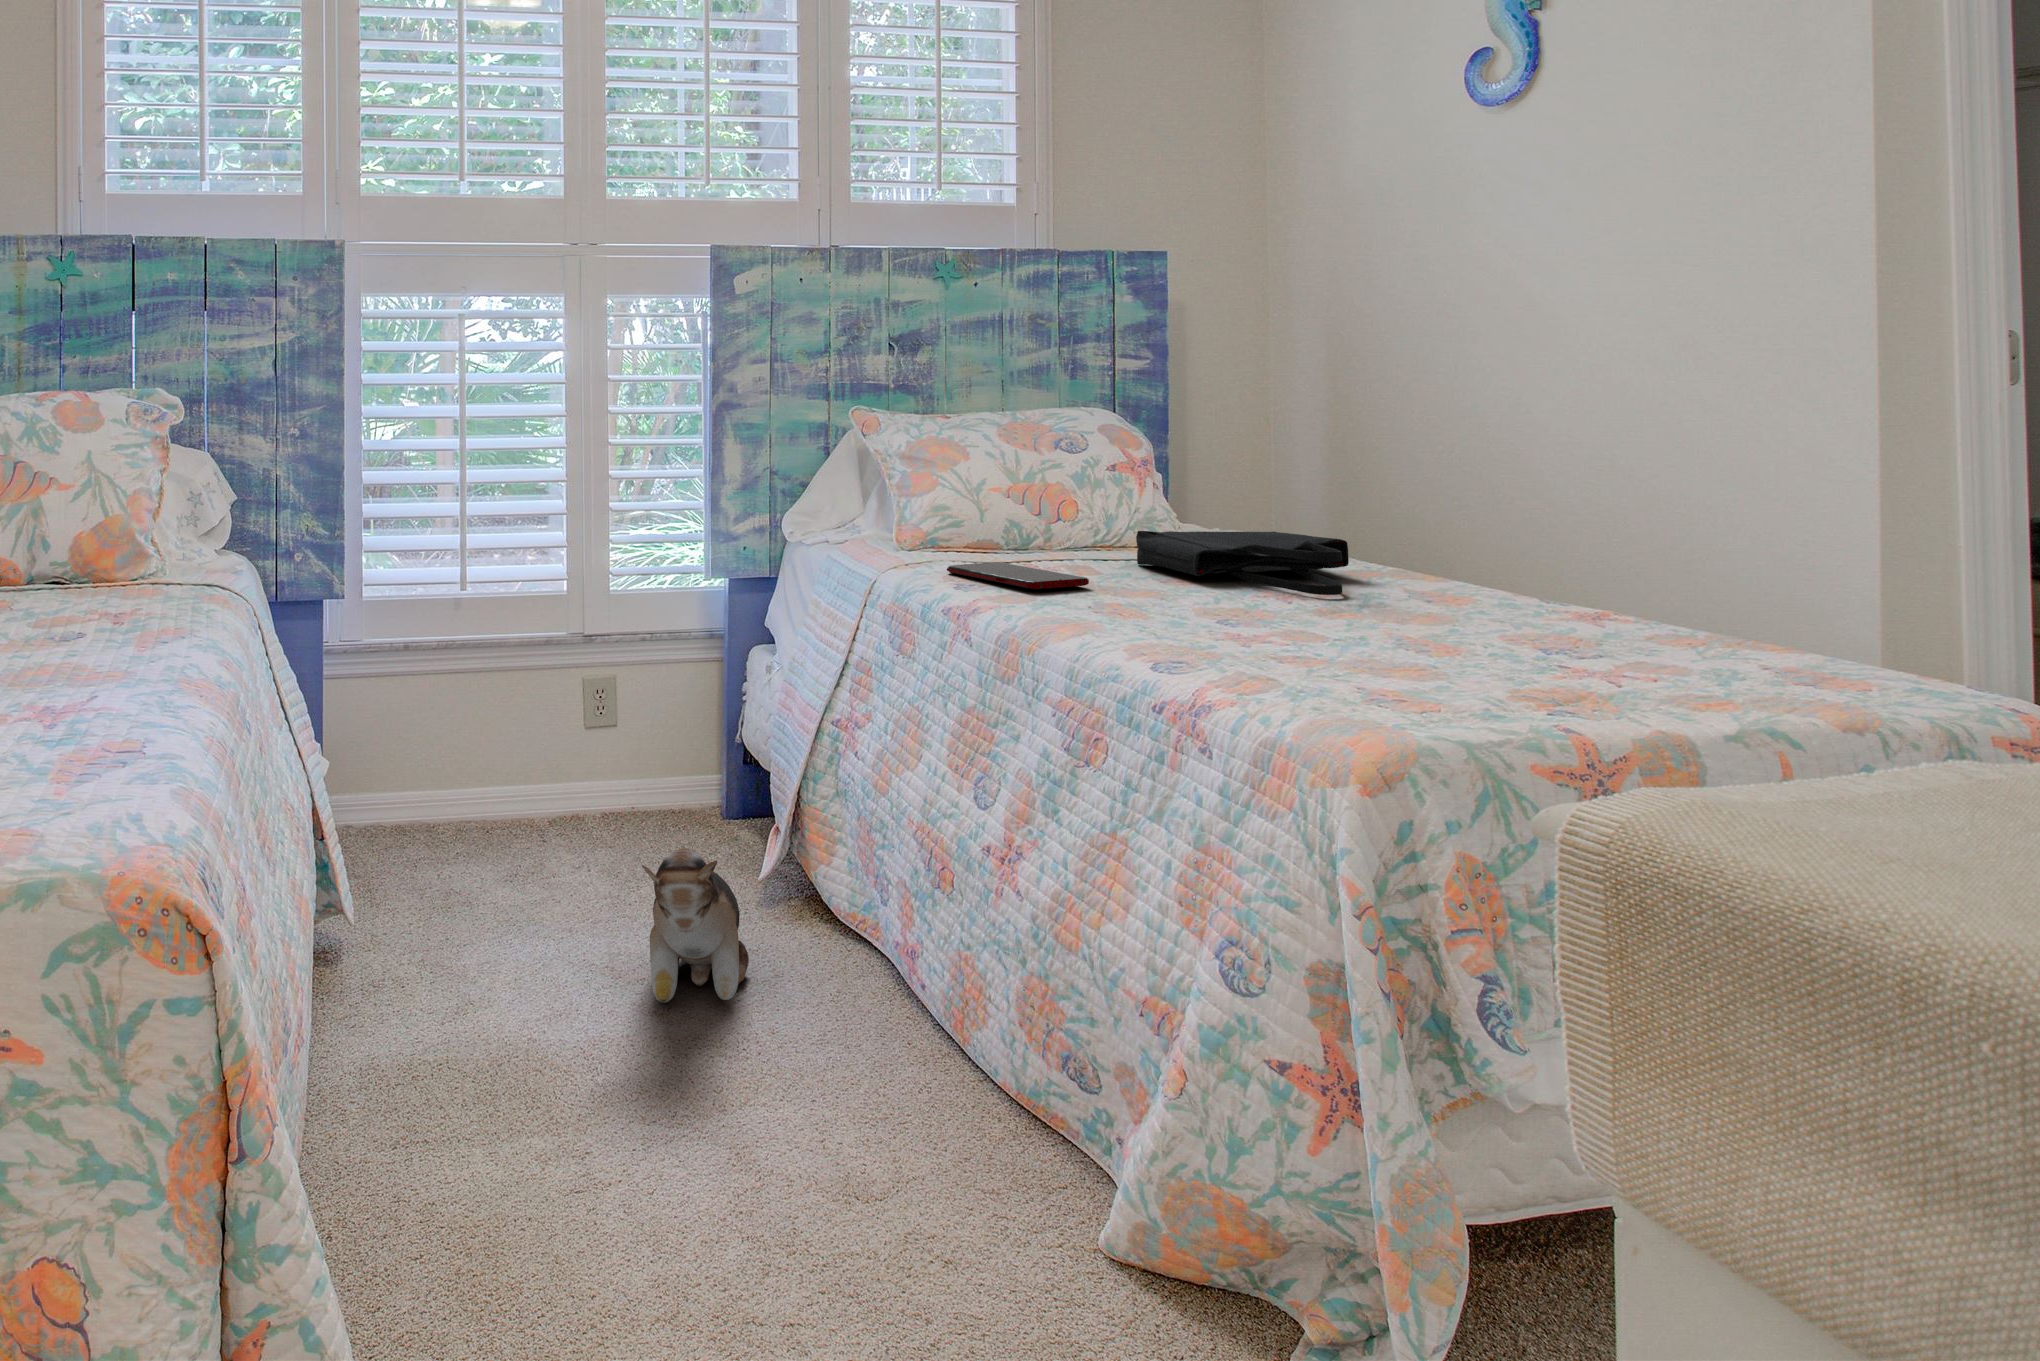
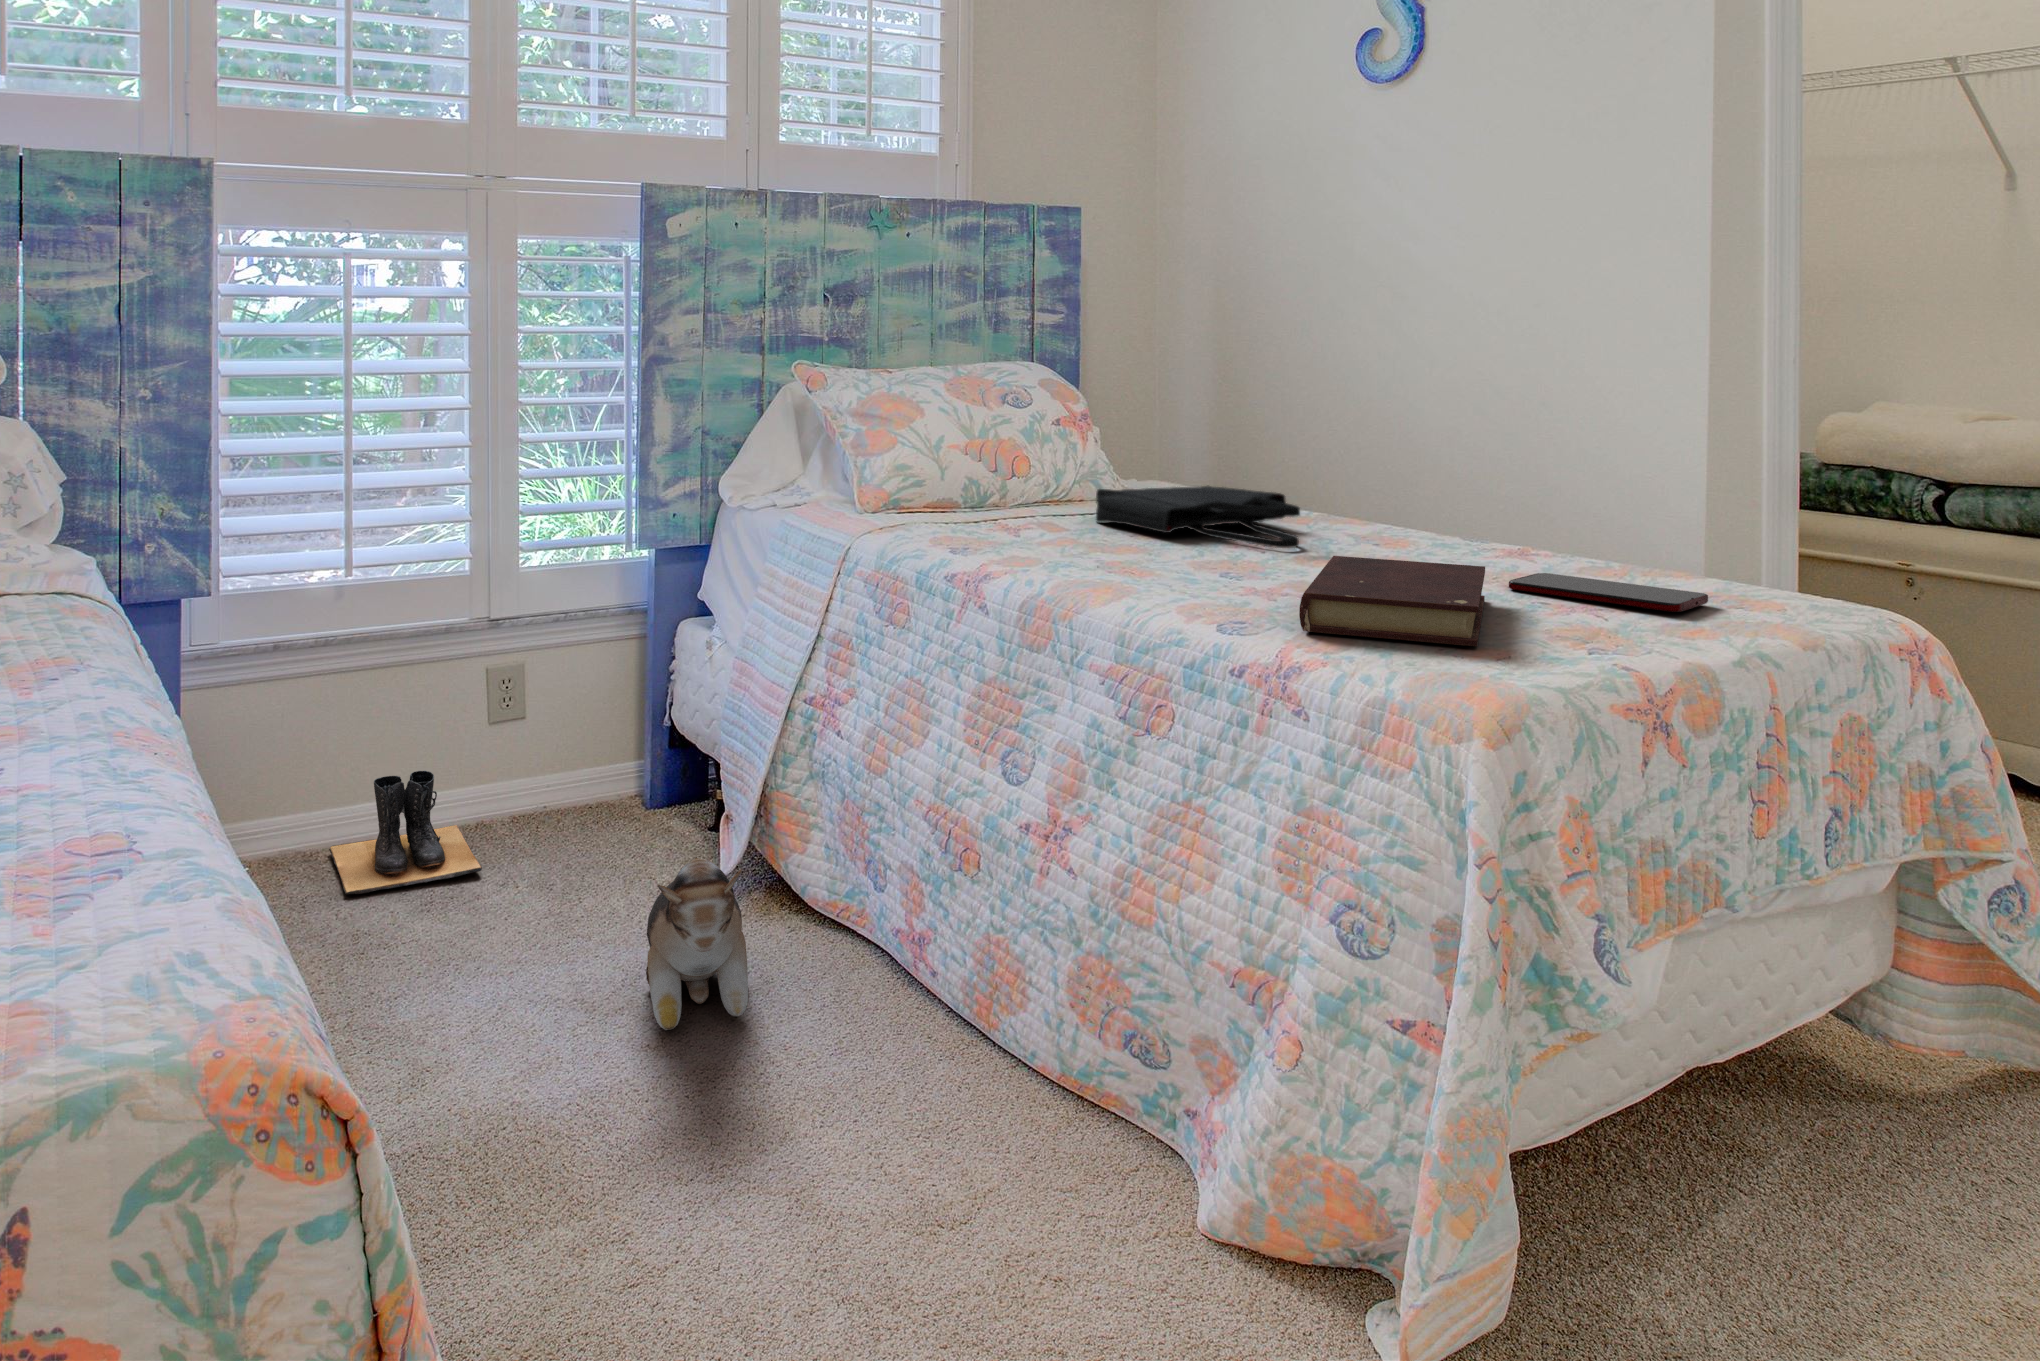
smartphone: present [947,563,1089,589] -> present [1509,573,1708,612]
book: none [1246,599,1511,693] -> present [1299,556,1485,646]
boots: none [444,762,558,860] -> present [330,771,482,894]

